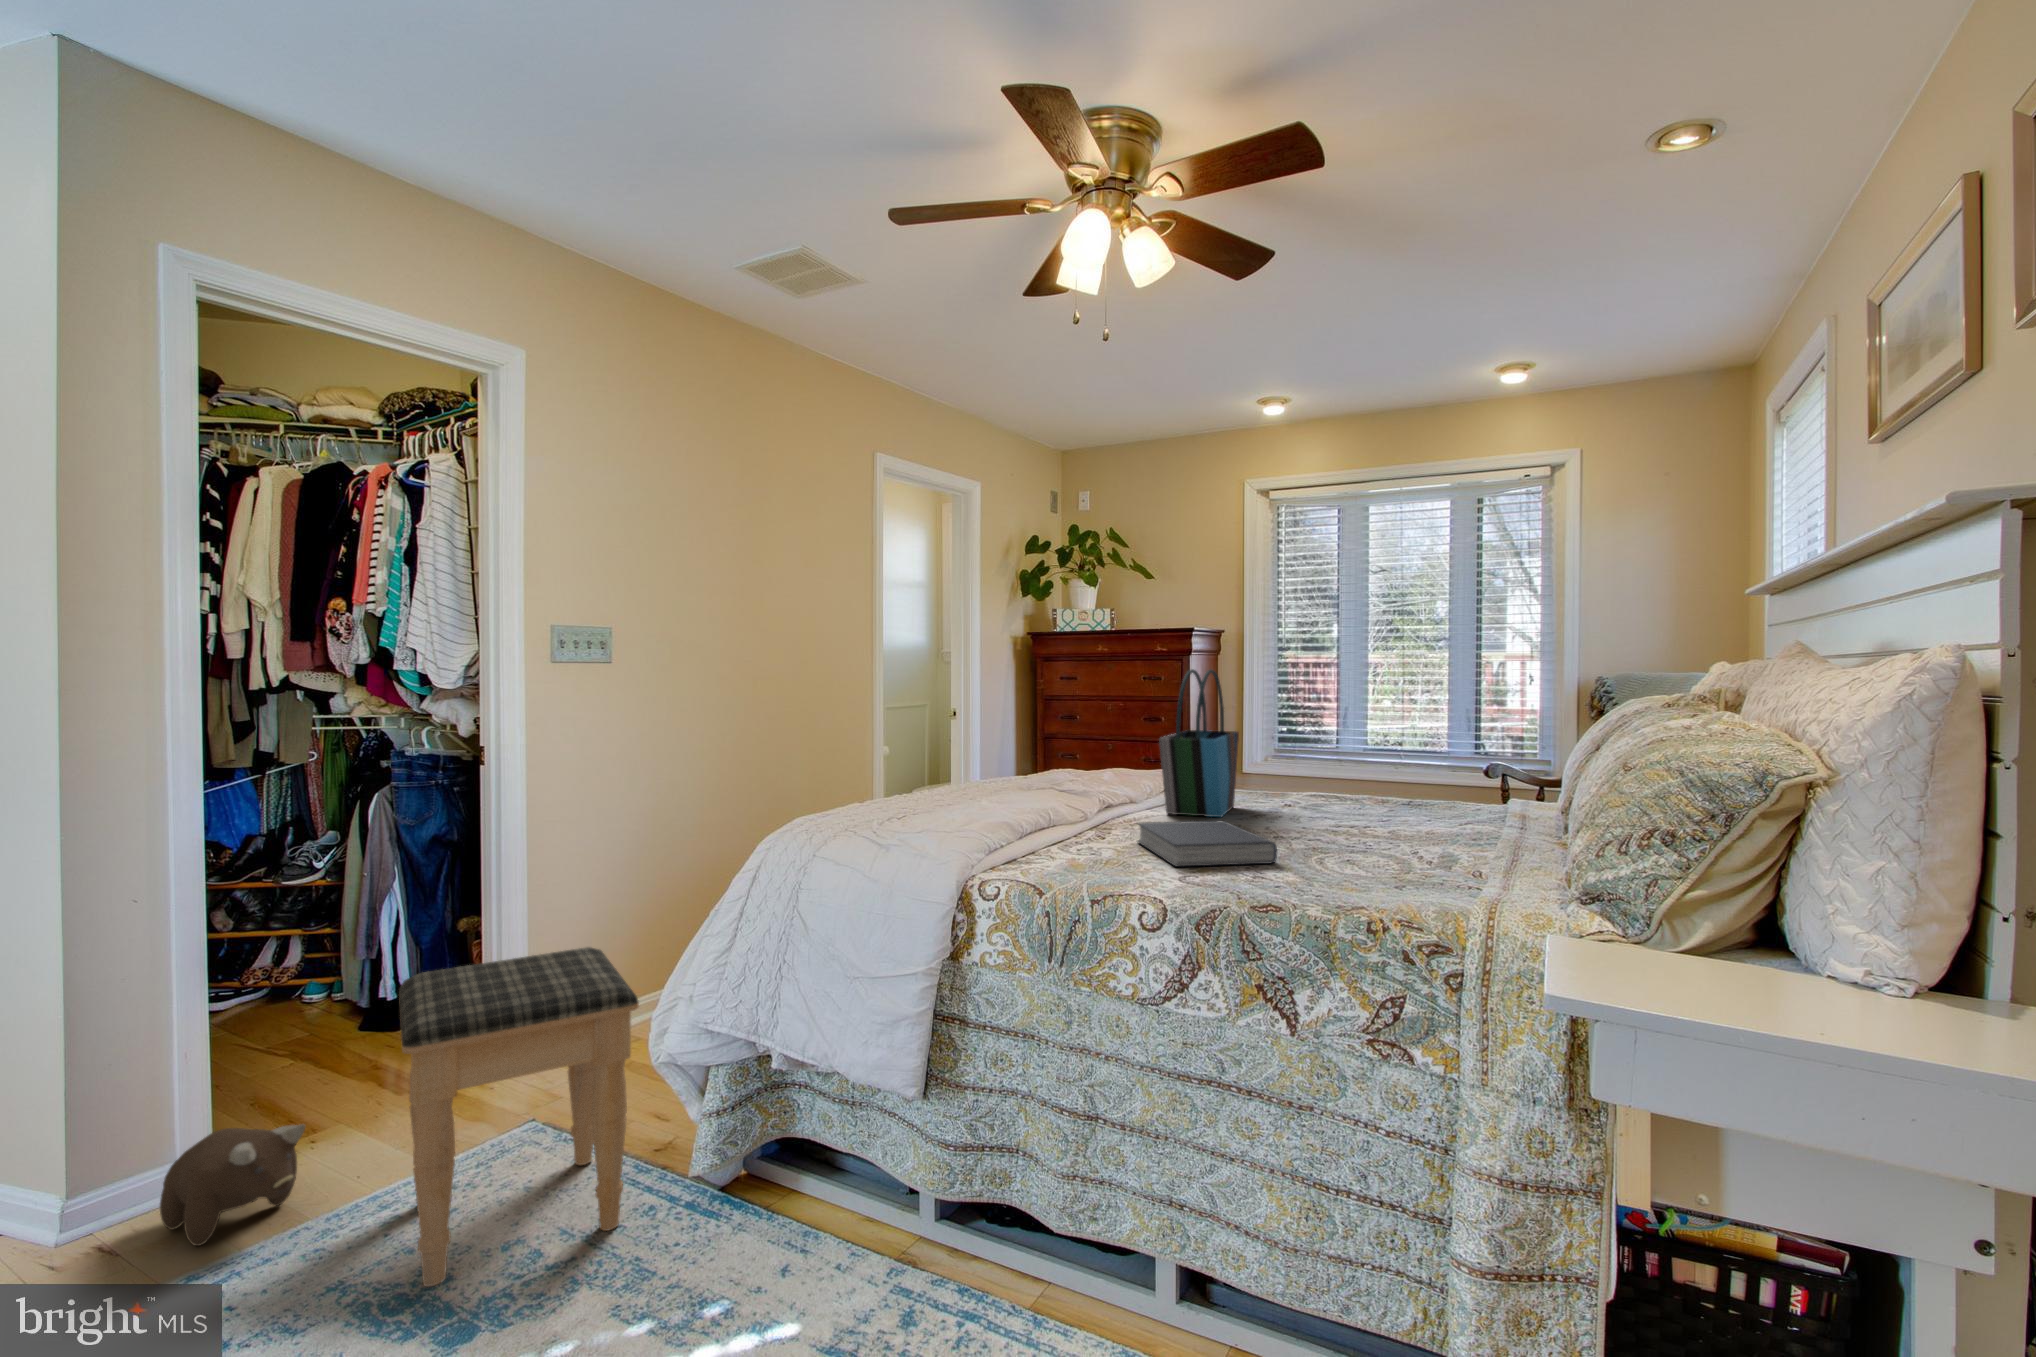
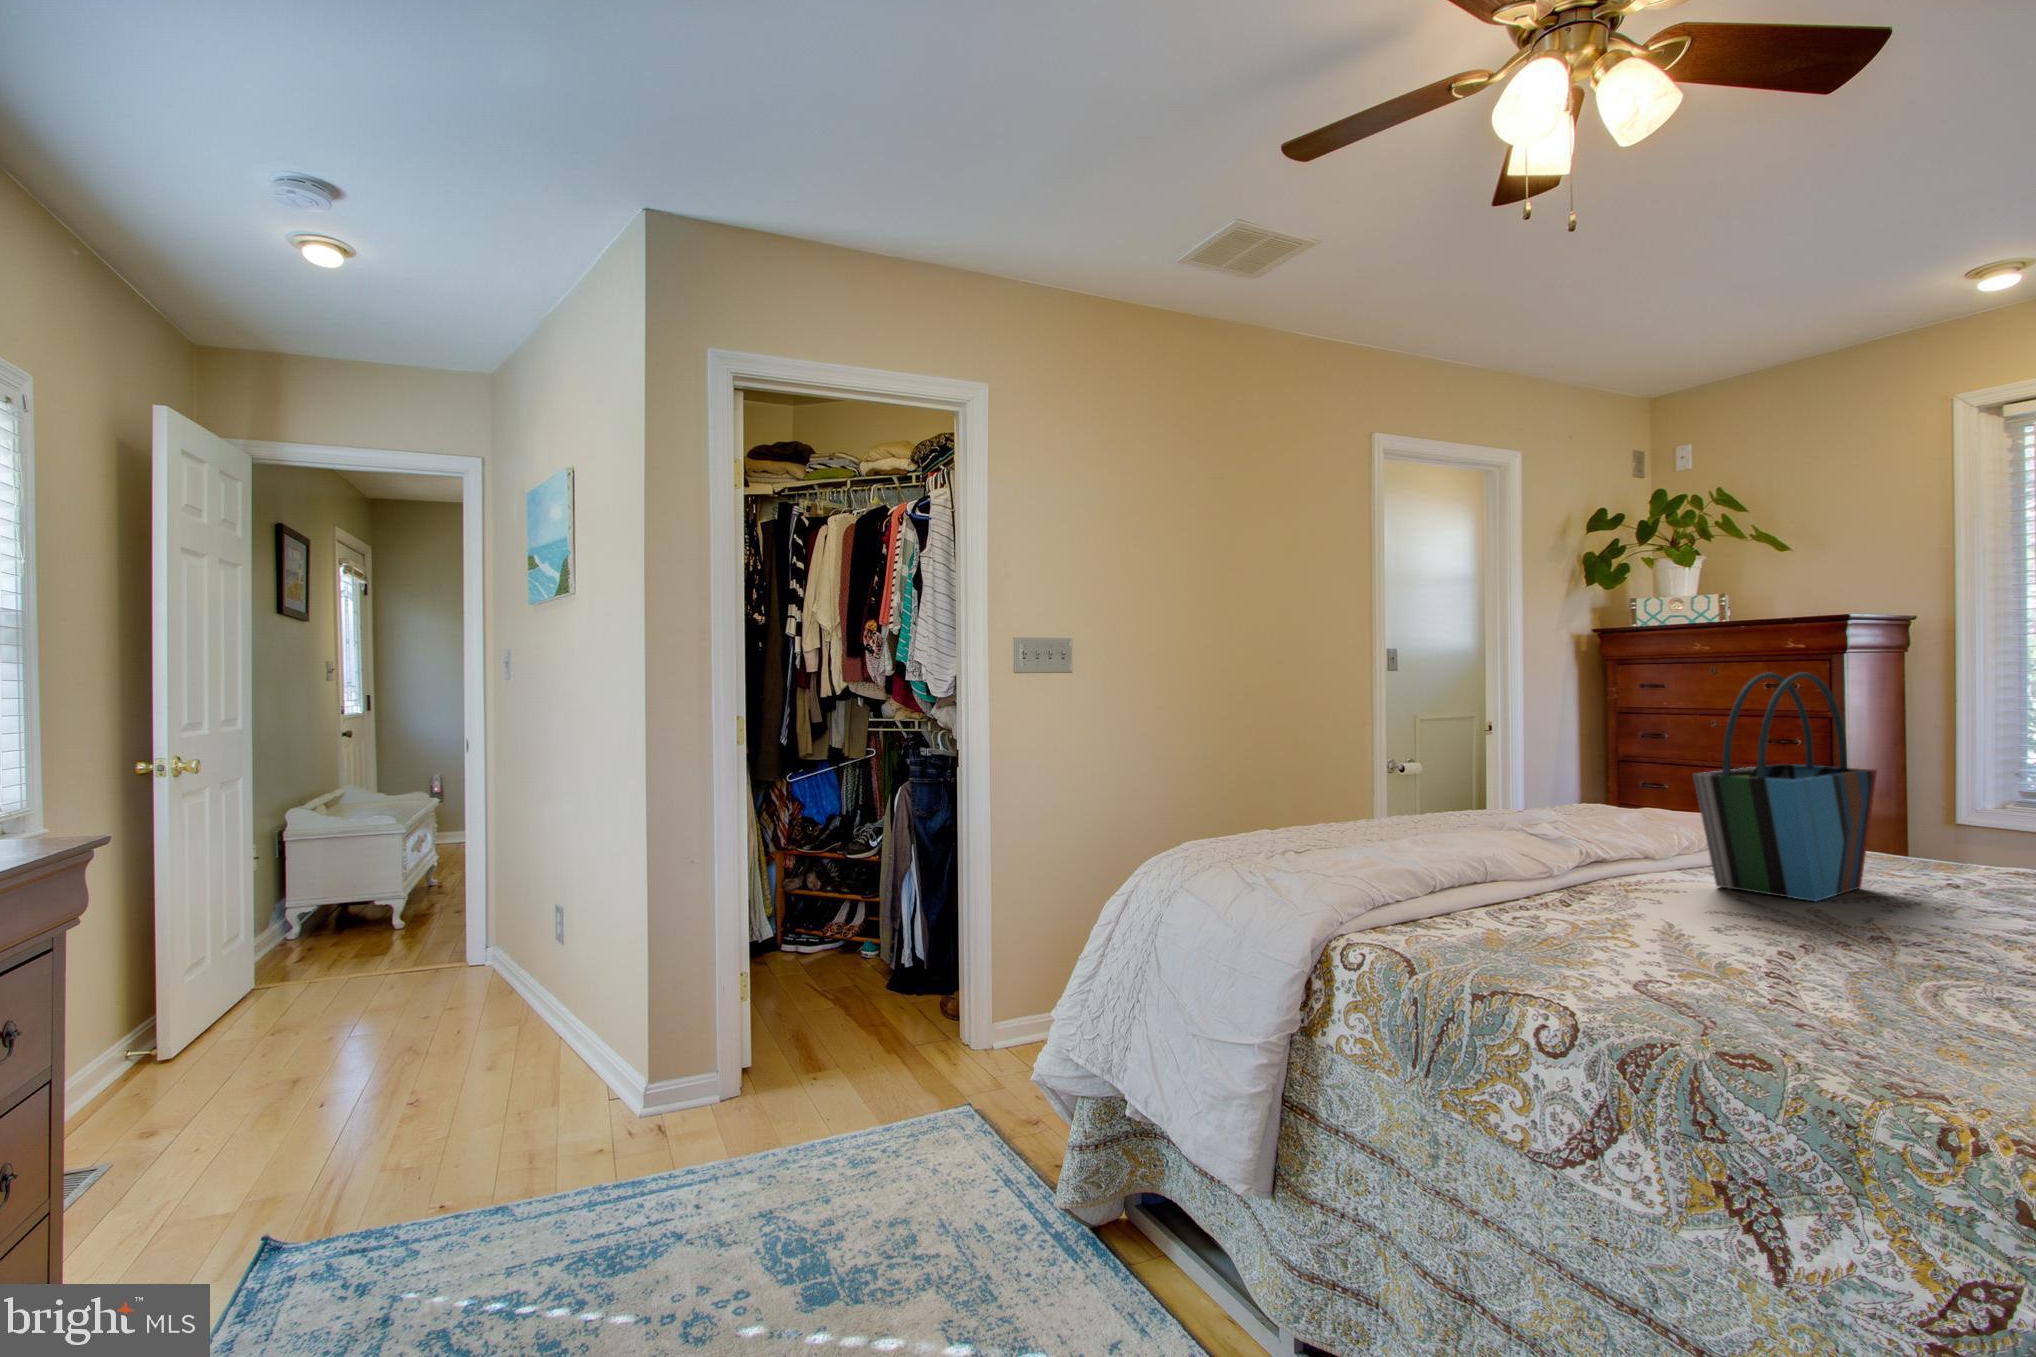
book: present [1138,821,1277,867] -> none [1615,894,1845,988]
footstool: present [399,947,639,1286] -> none [807,950,1008,1236]
plush toy: present [160,1124,305,1246] -> none [700,1052,783,1141]

